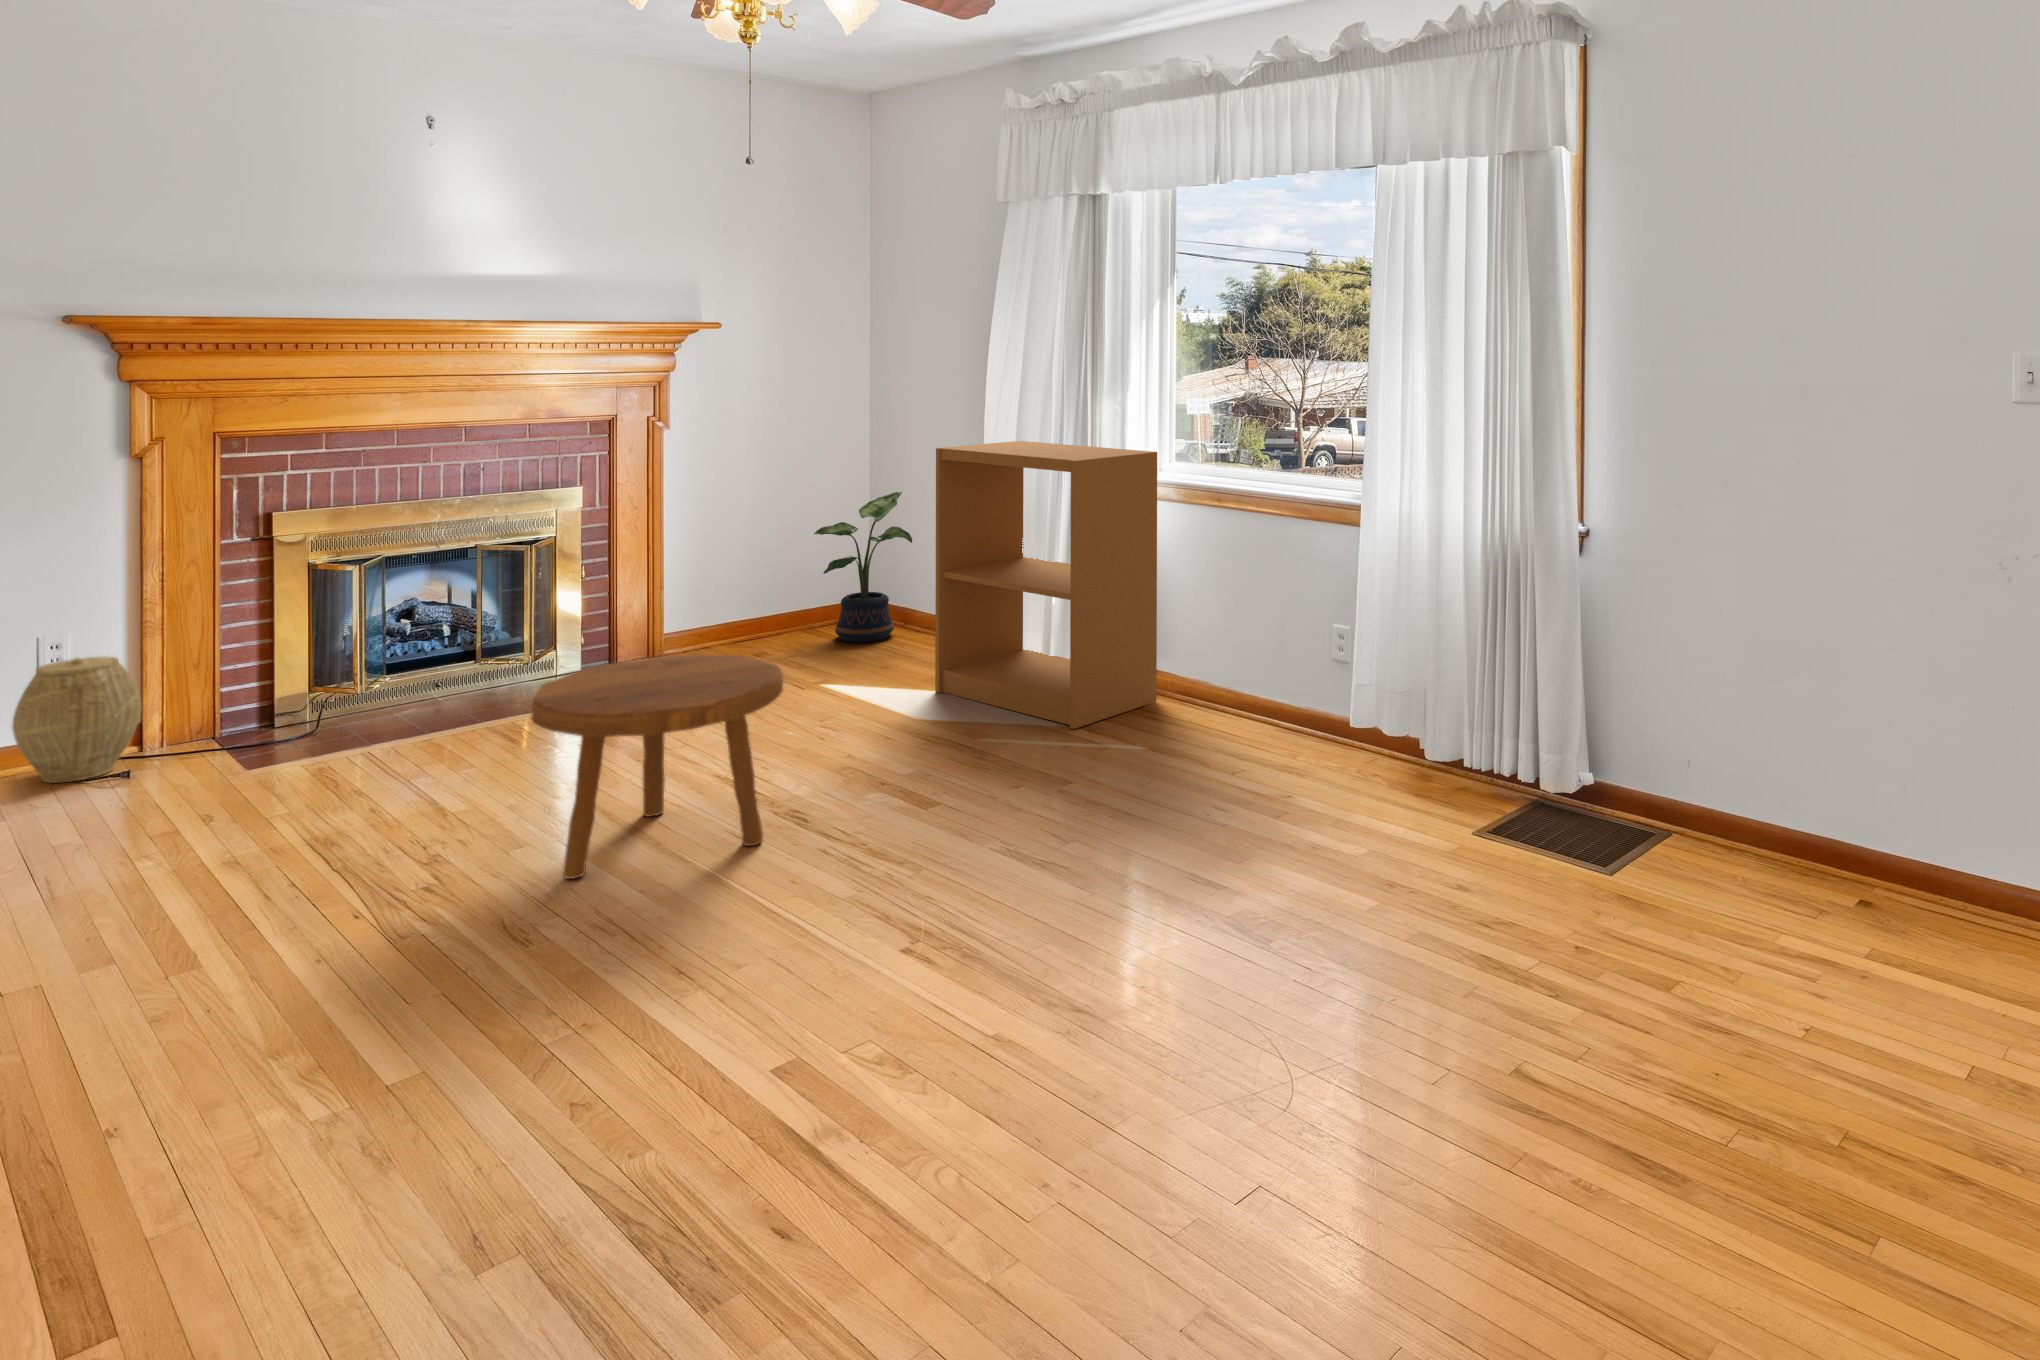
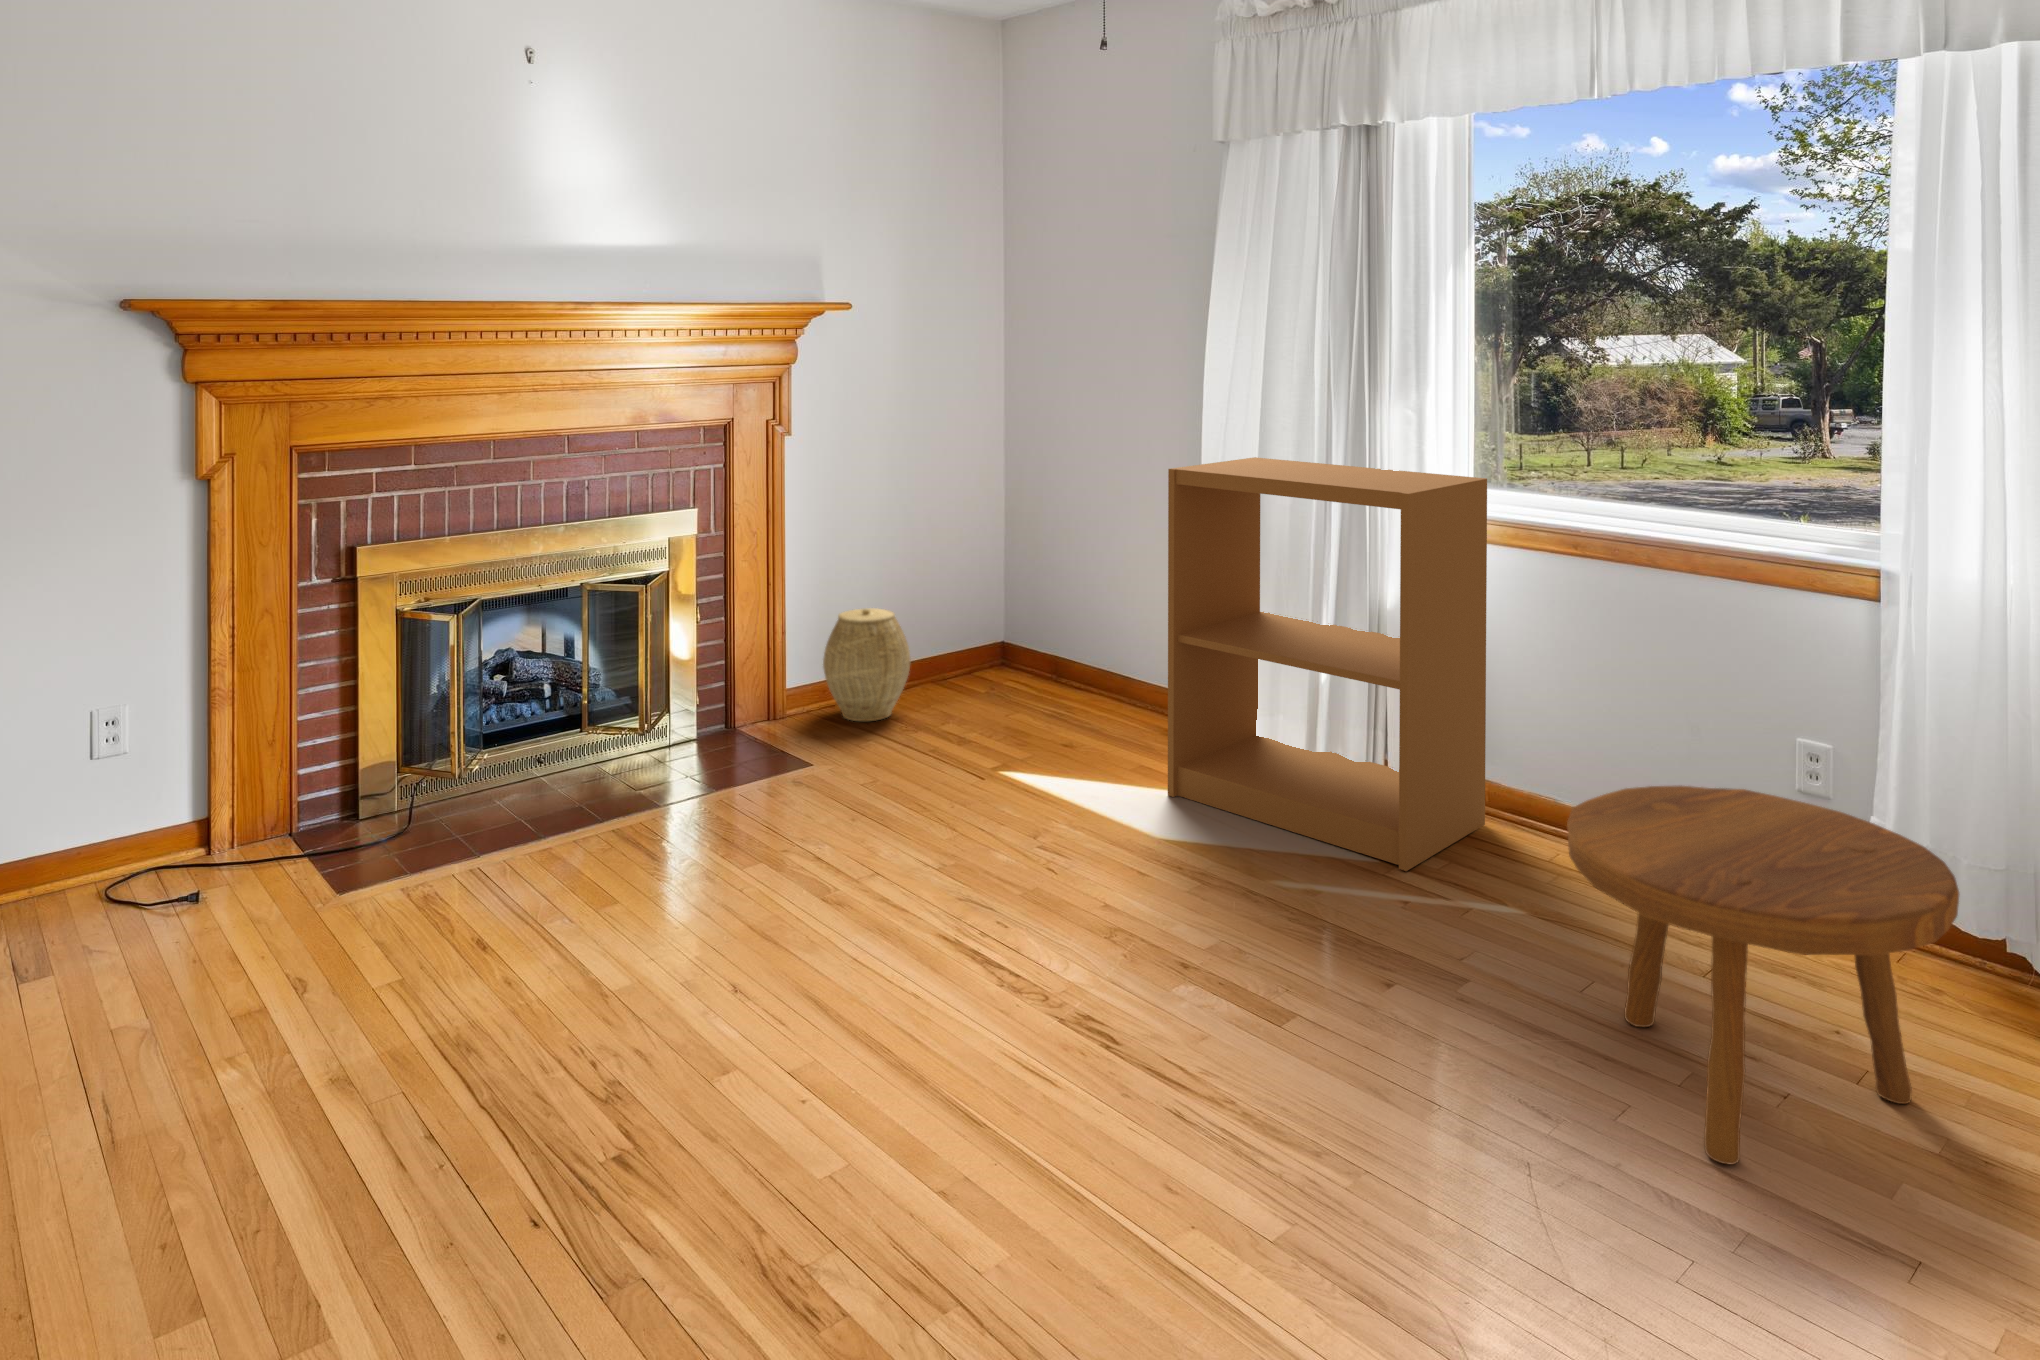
potted plant: present [814,492,912,642] -> none [965,515,1088,709]
footstool: present [531,654,783,879] -> present [1567,786,1959,1164]
woven basket: present [12,657,141,783] -> present [823,608,910,721]

